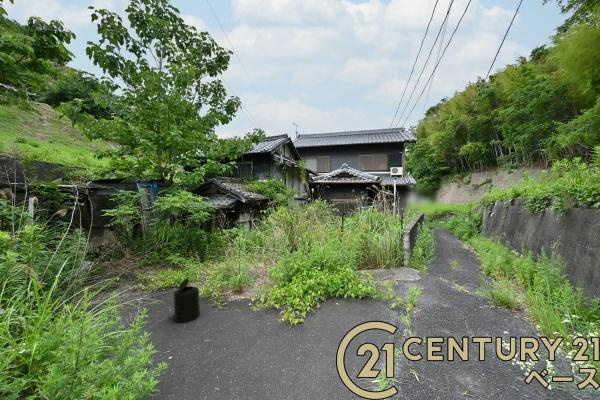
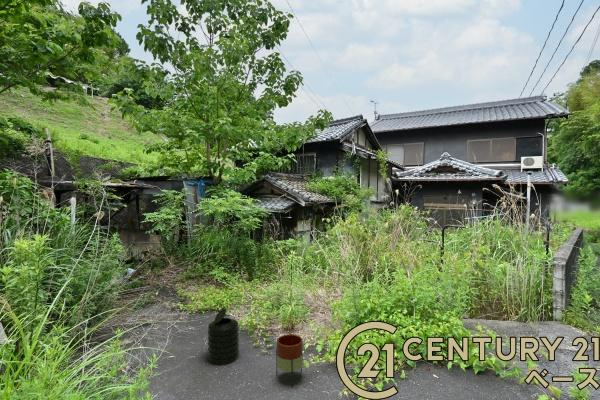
planter: none [231,291,252,328] -> present [276,334,303,387]

